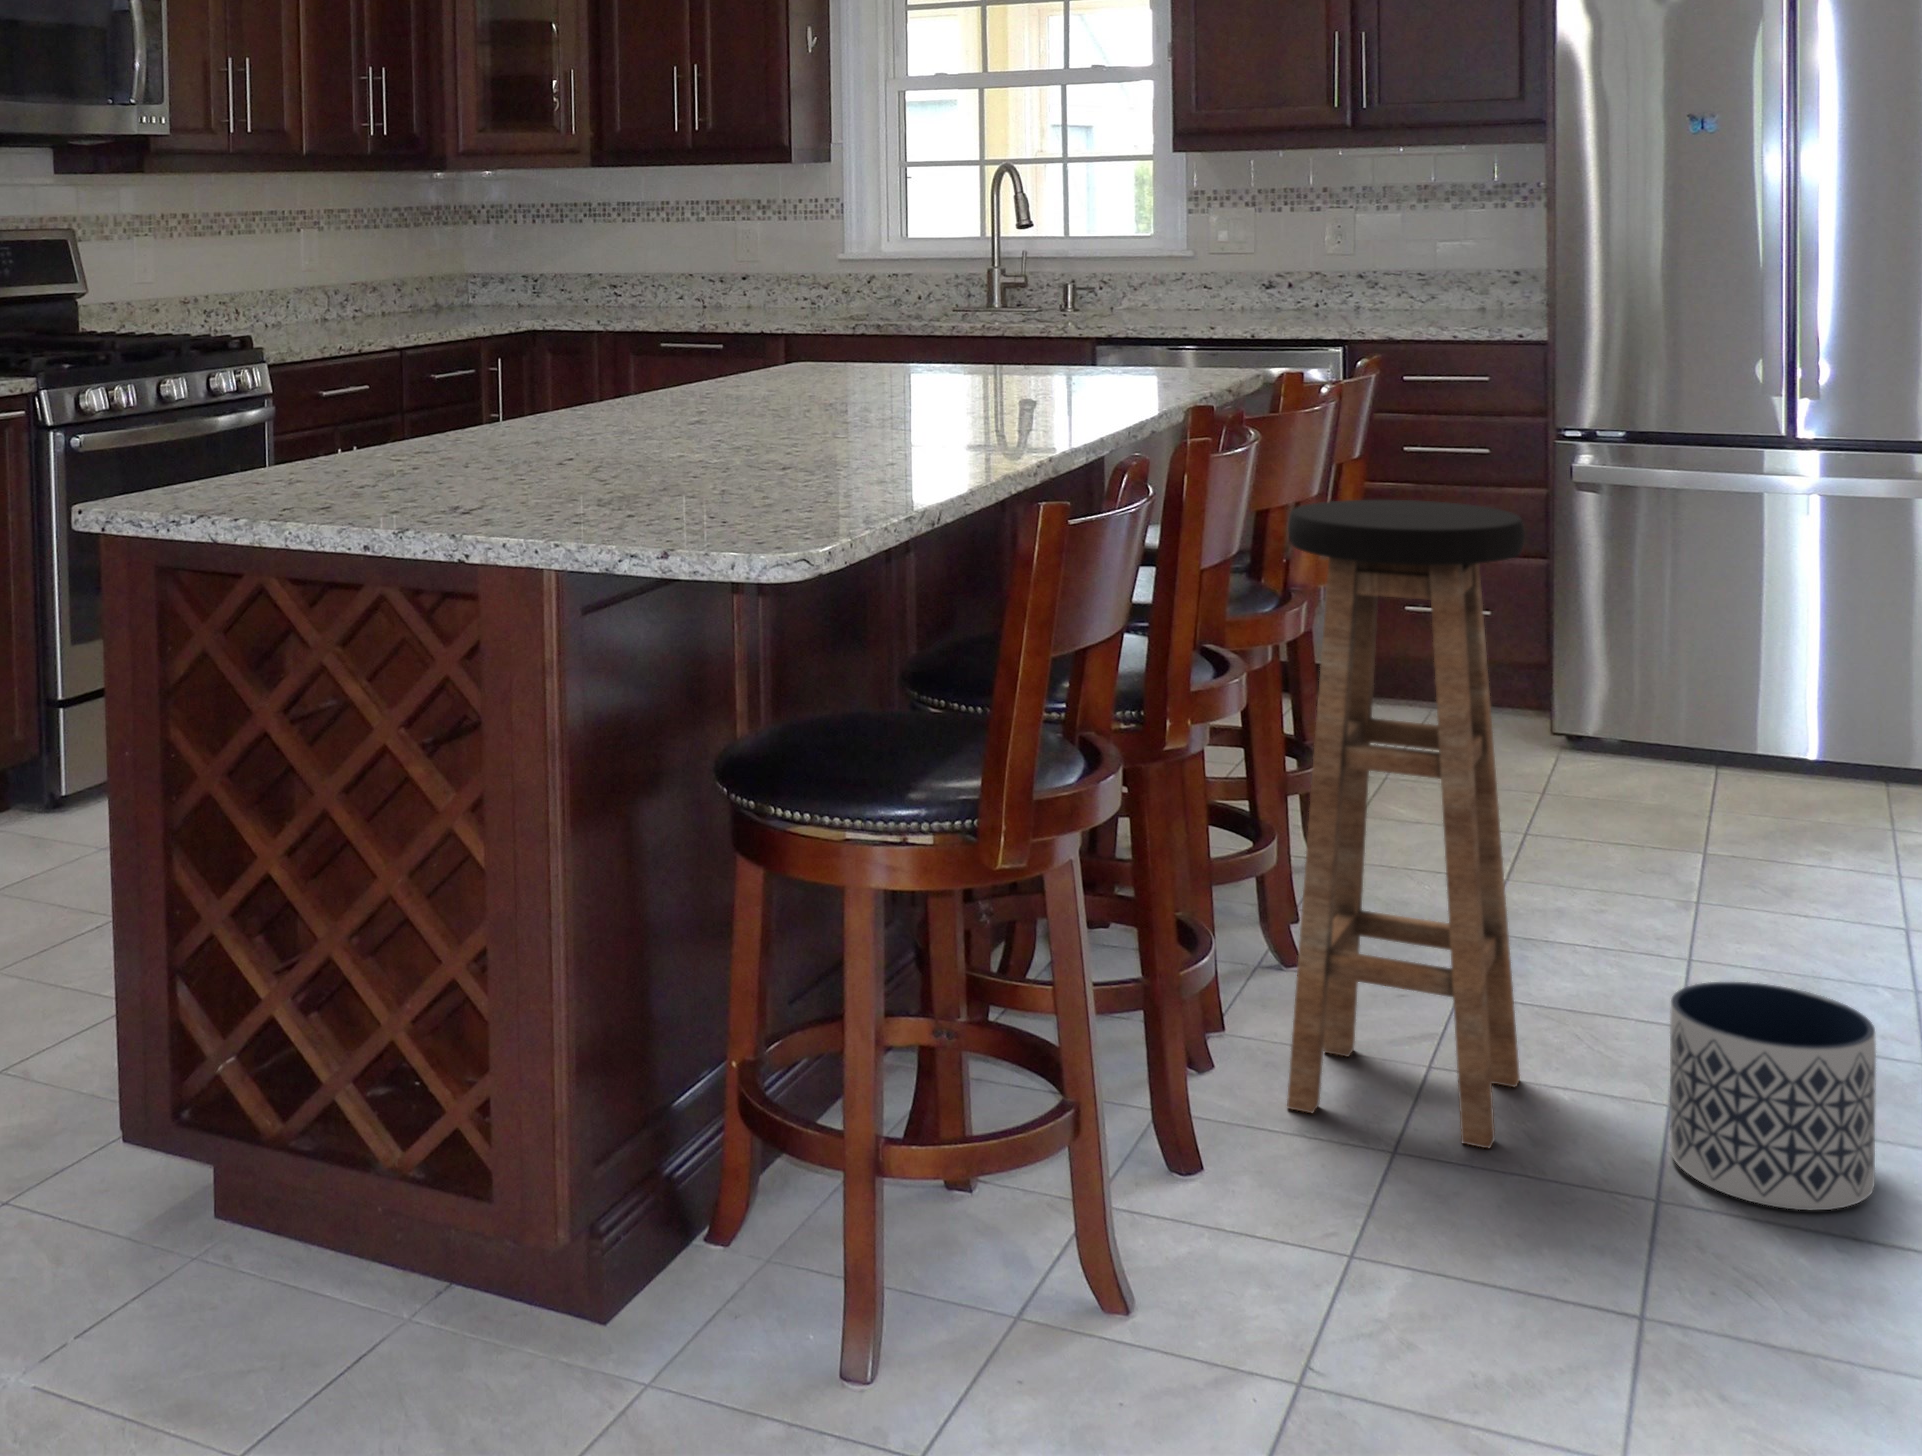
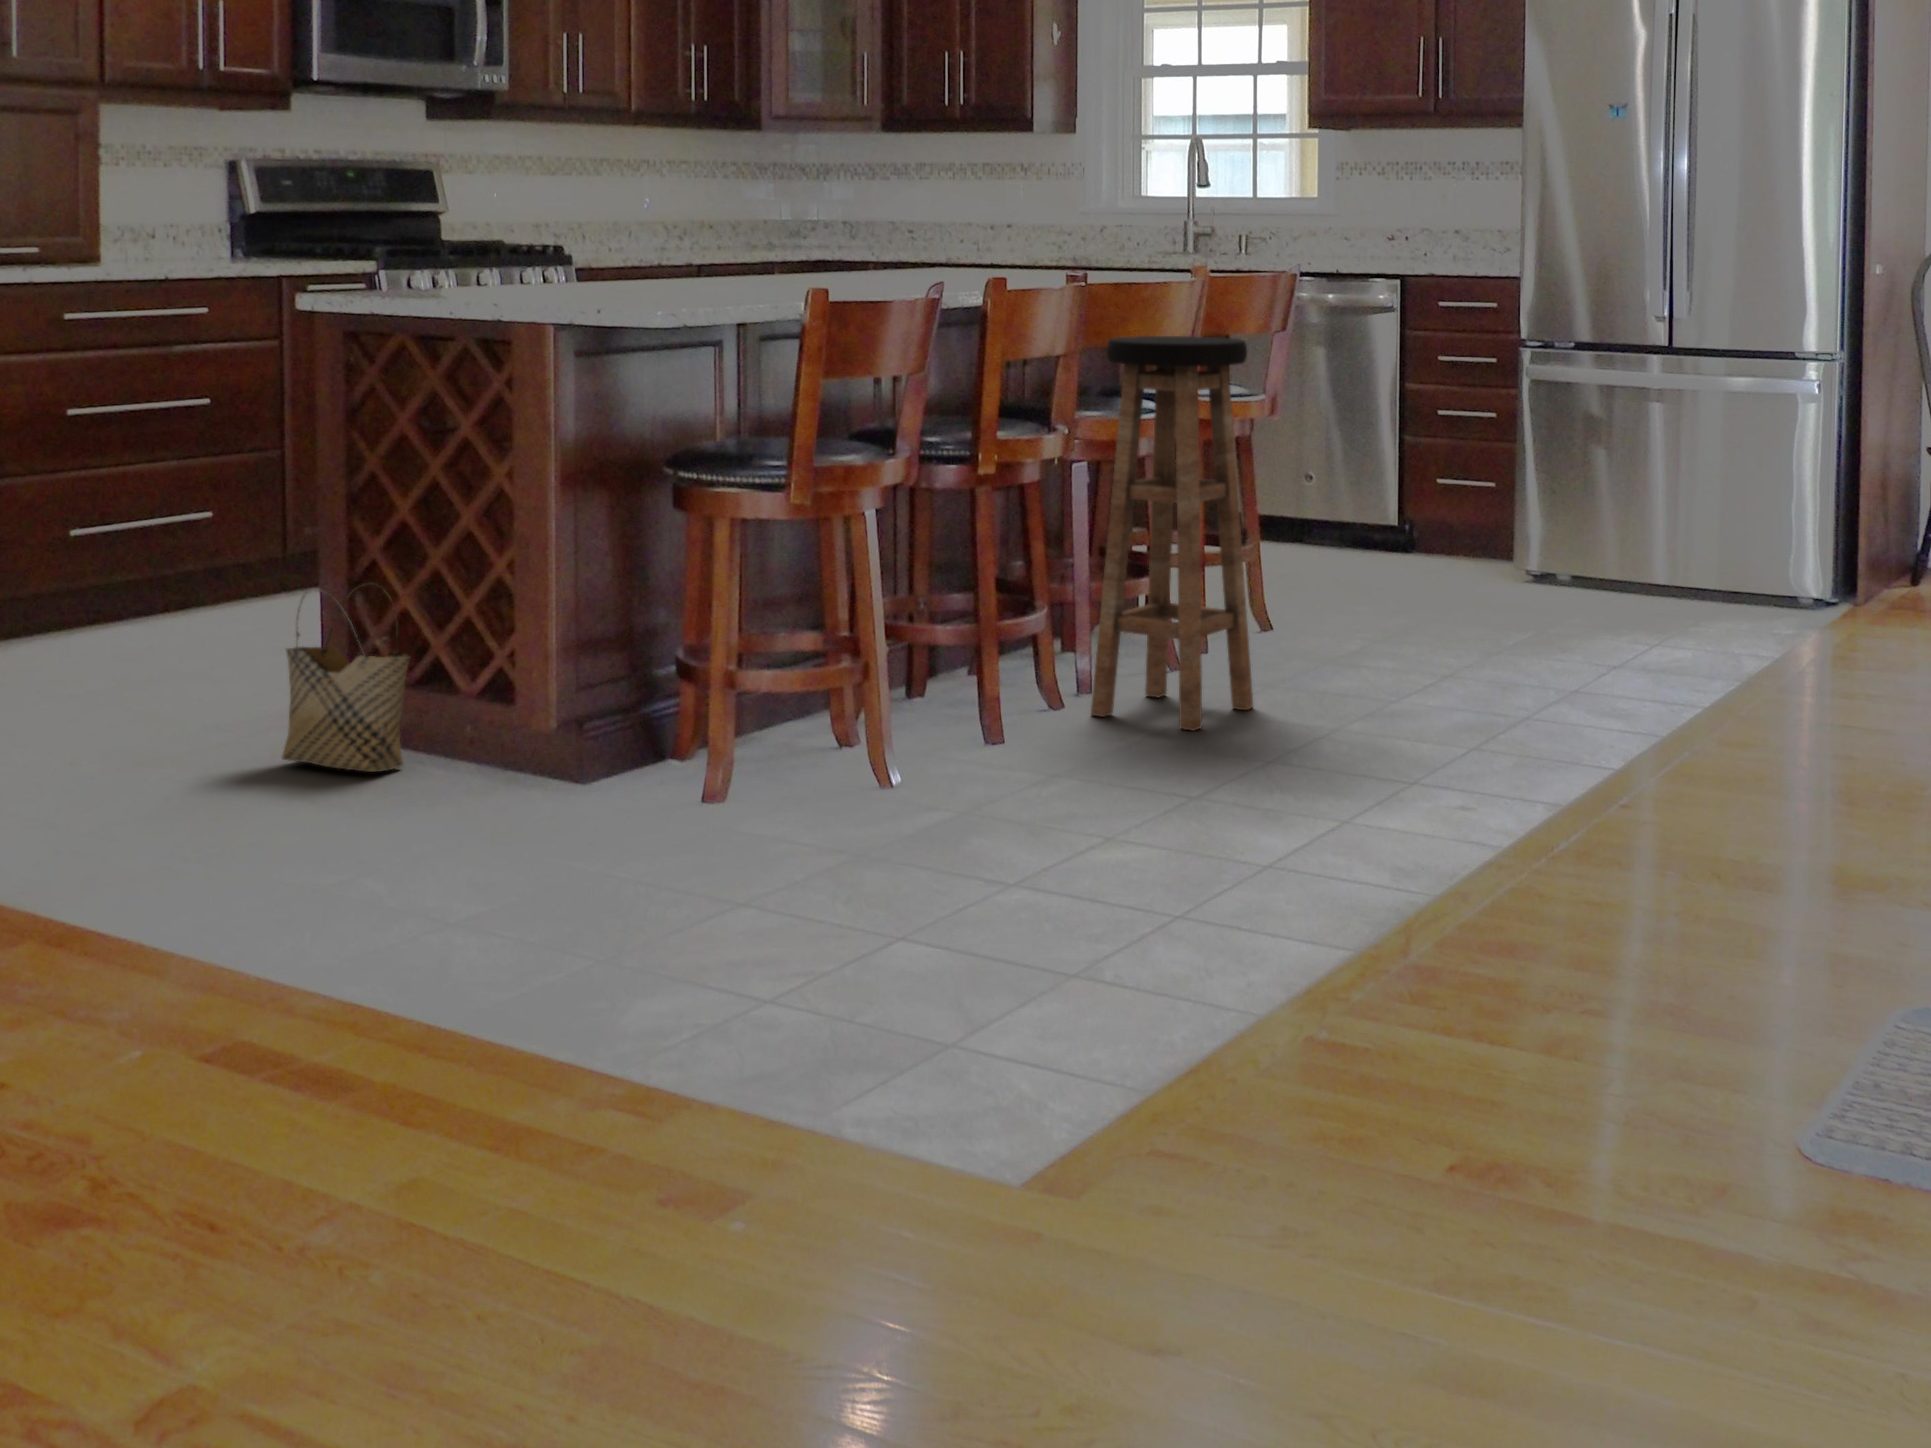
woven basket: none [76,981,290,1327] -> present [282,582,410,772]
planter: present [1670,982,1876,1210] -> none [1295,632,1407,754]

